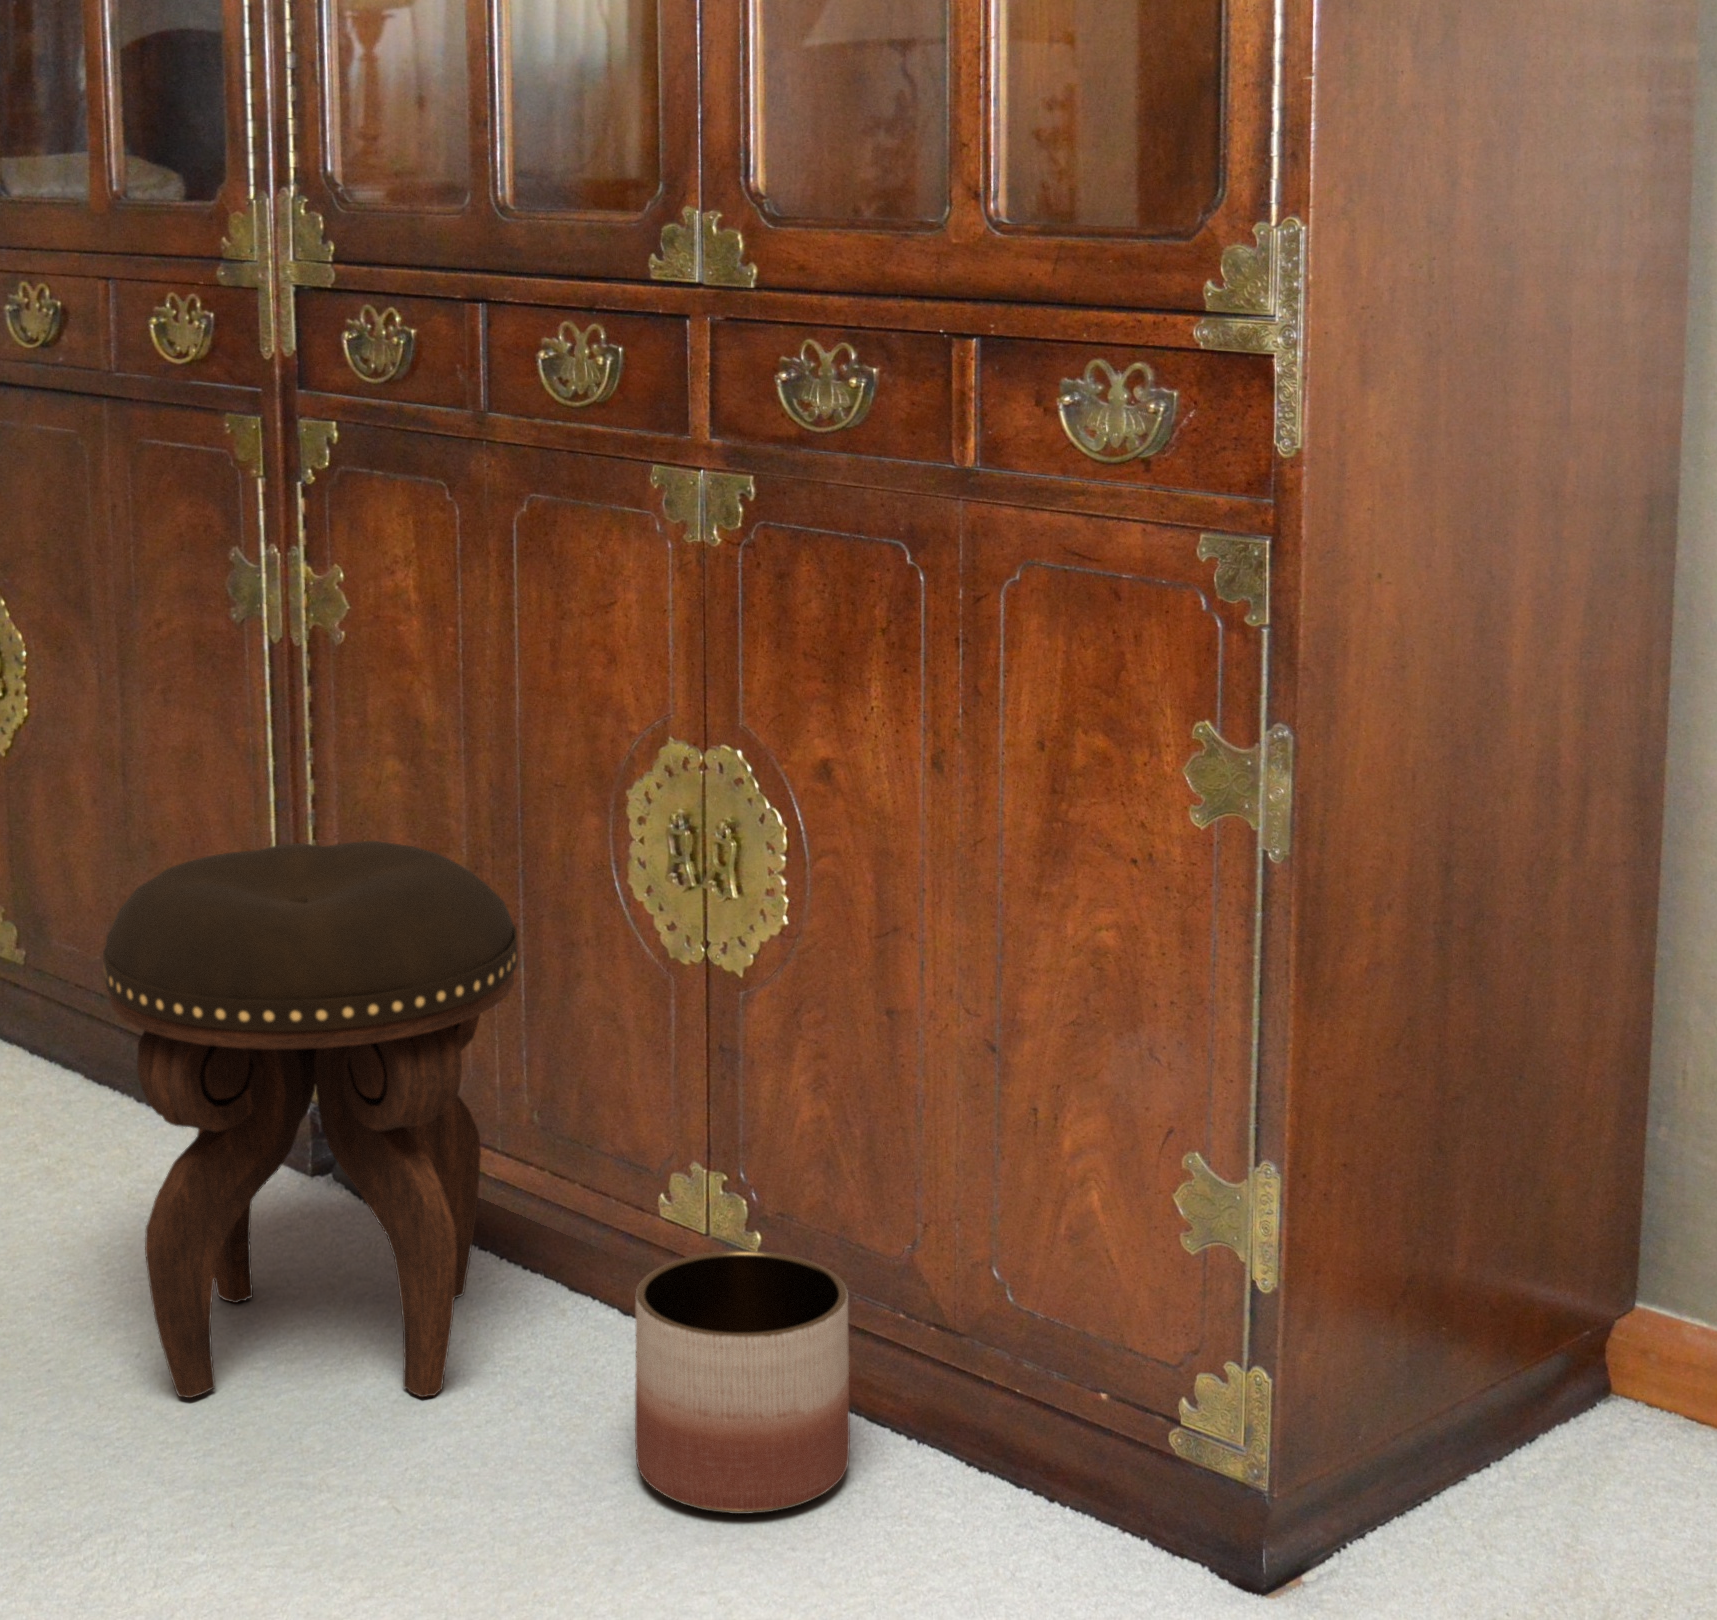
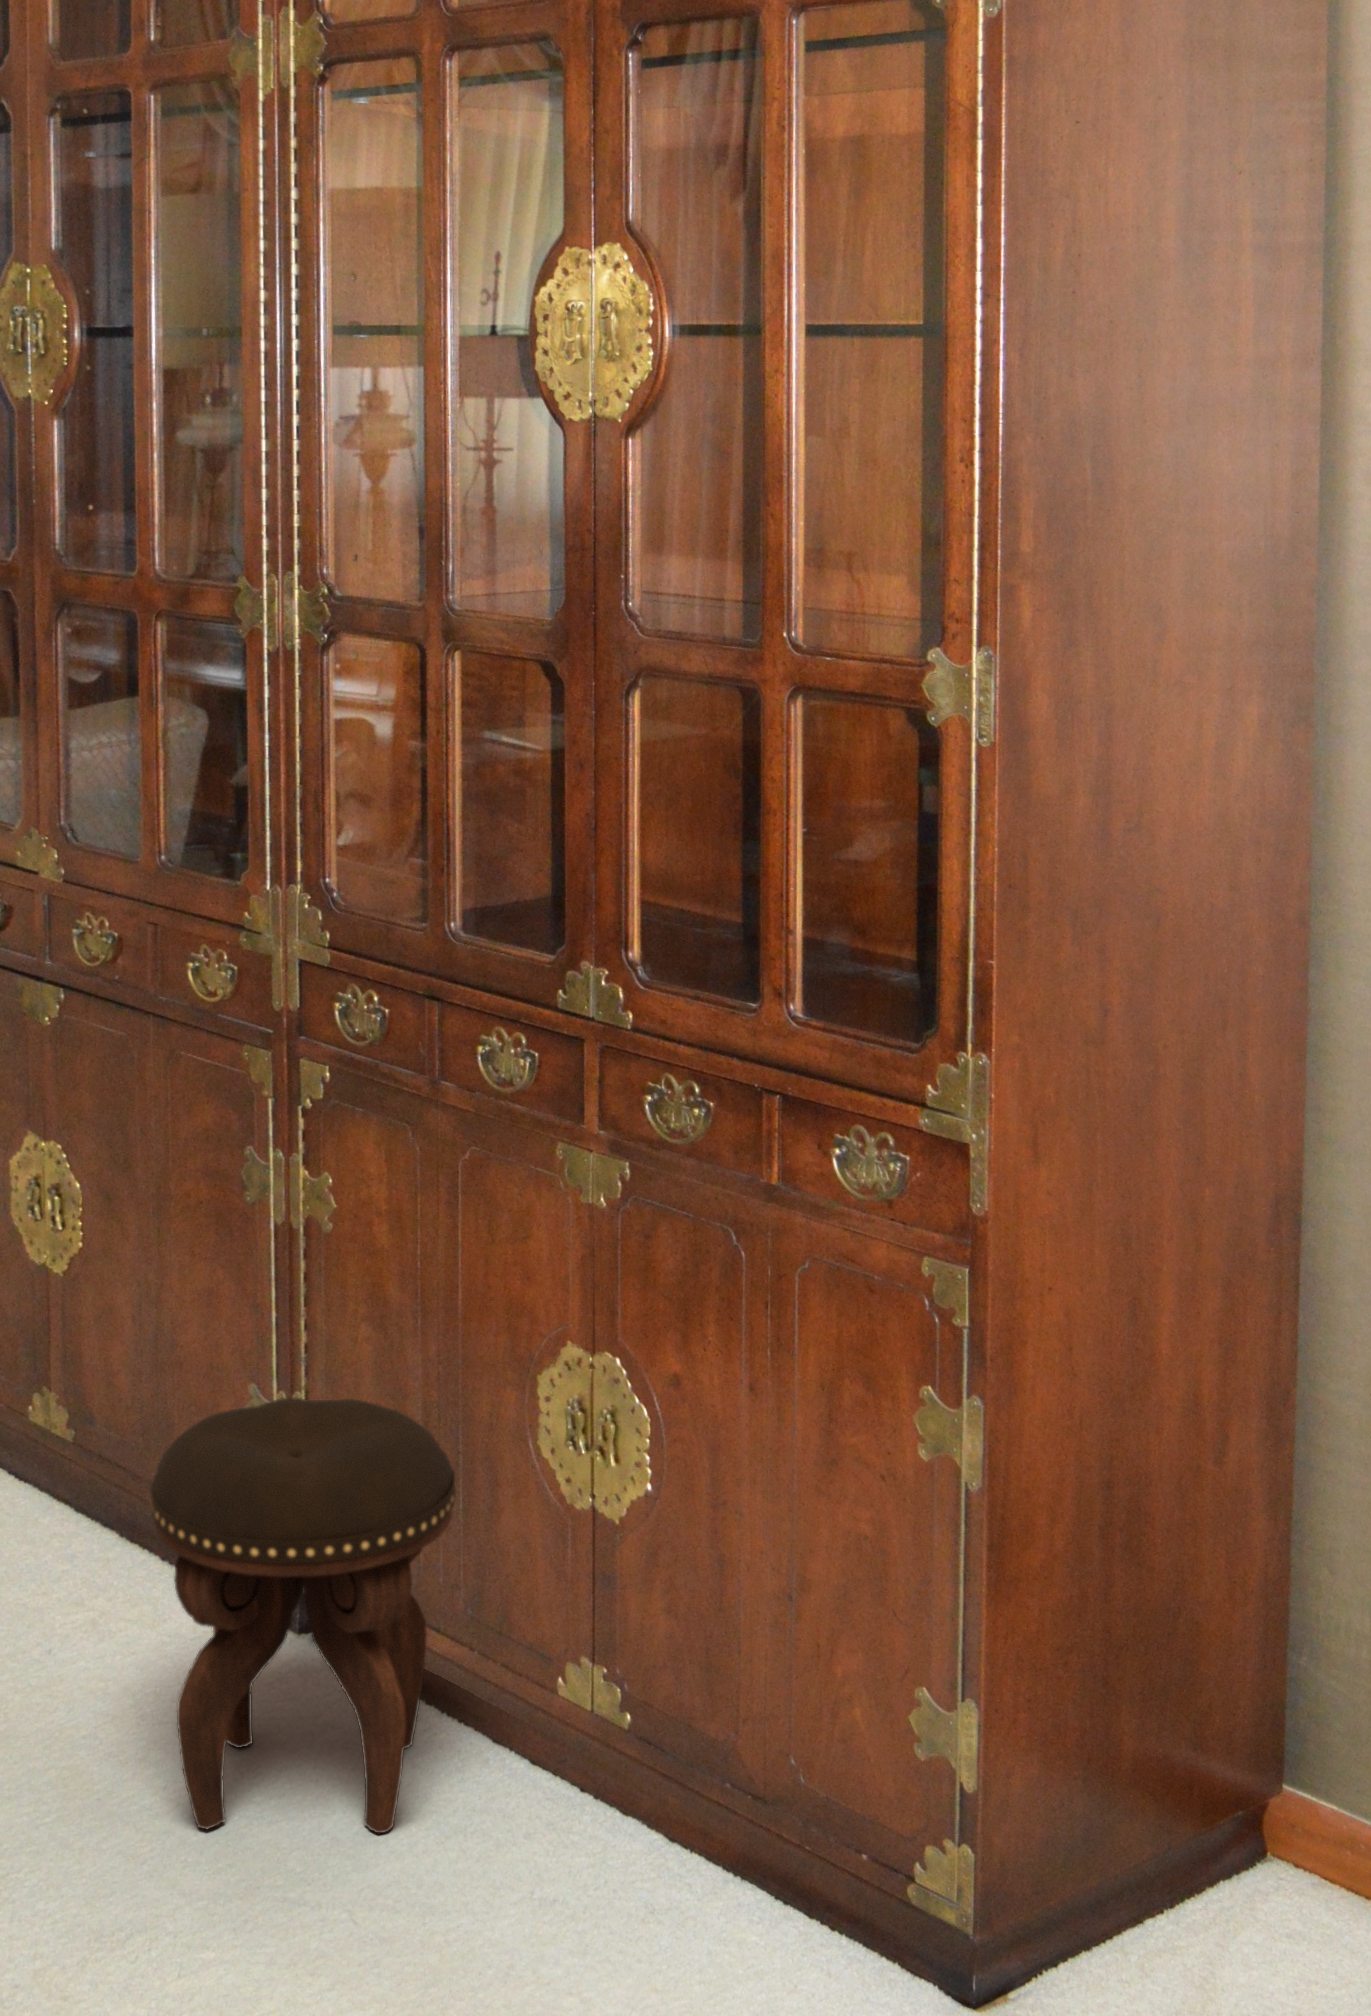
planter: present [635,1251,850,1514] -> none [533,1733,689,1936]

